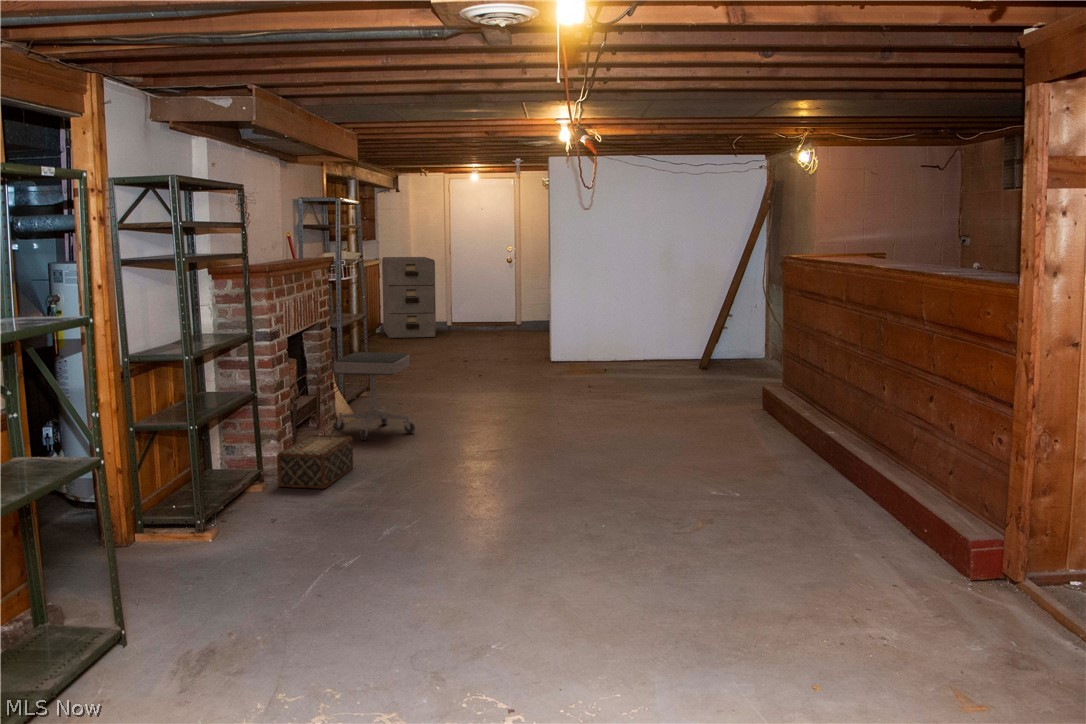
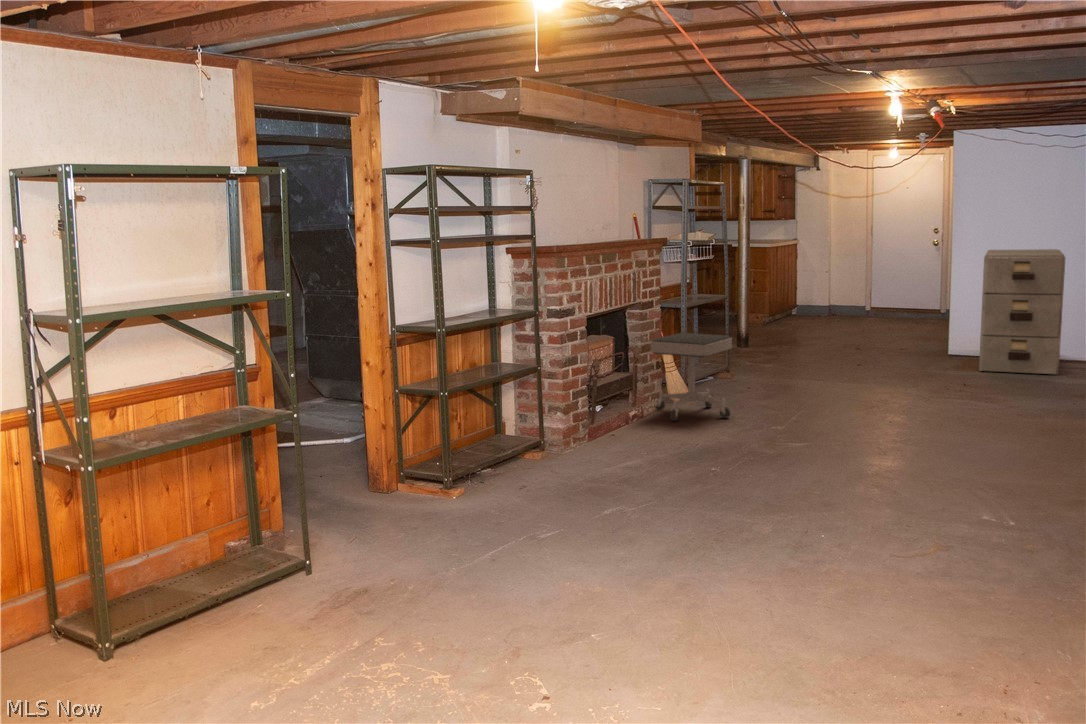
filing cabinet: present [382,257,436,338] -> present [979,249,1065,374]
woven basket: present [277,435,353,489] -> none [555,410,639,463]

